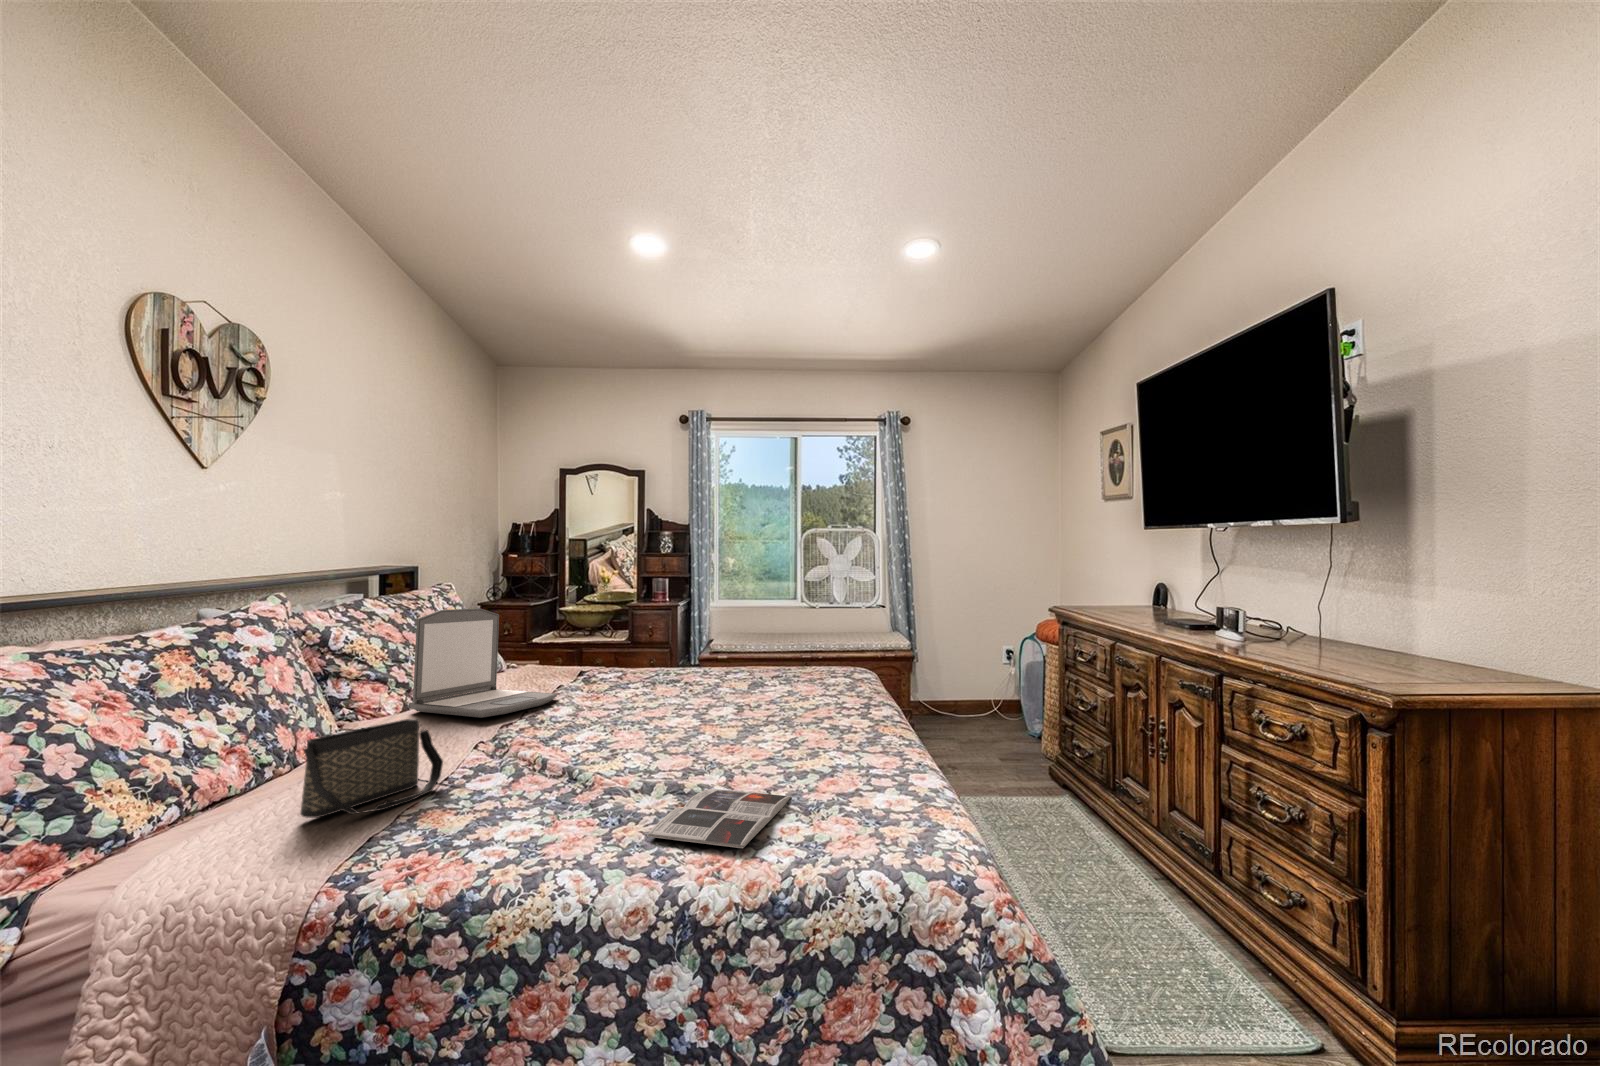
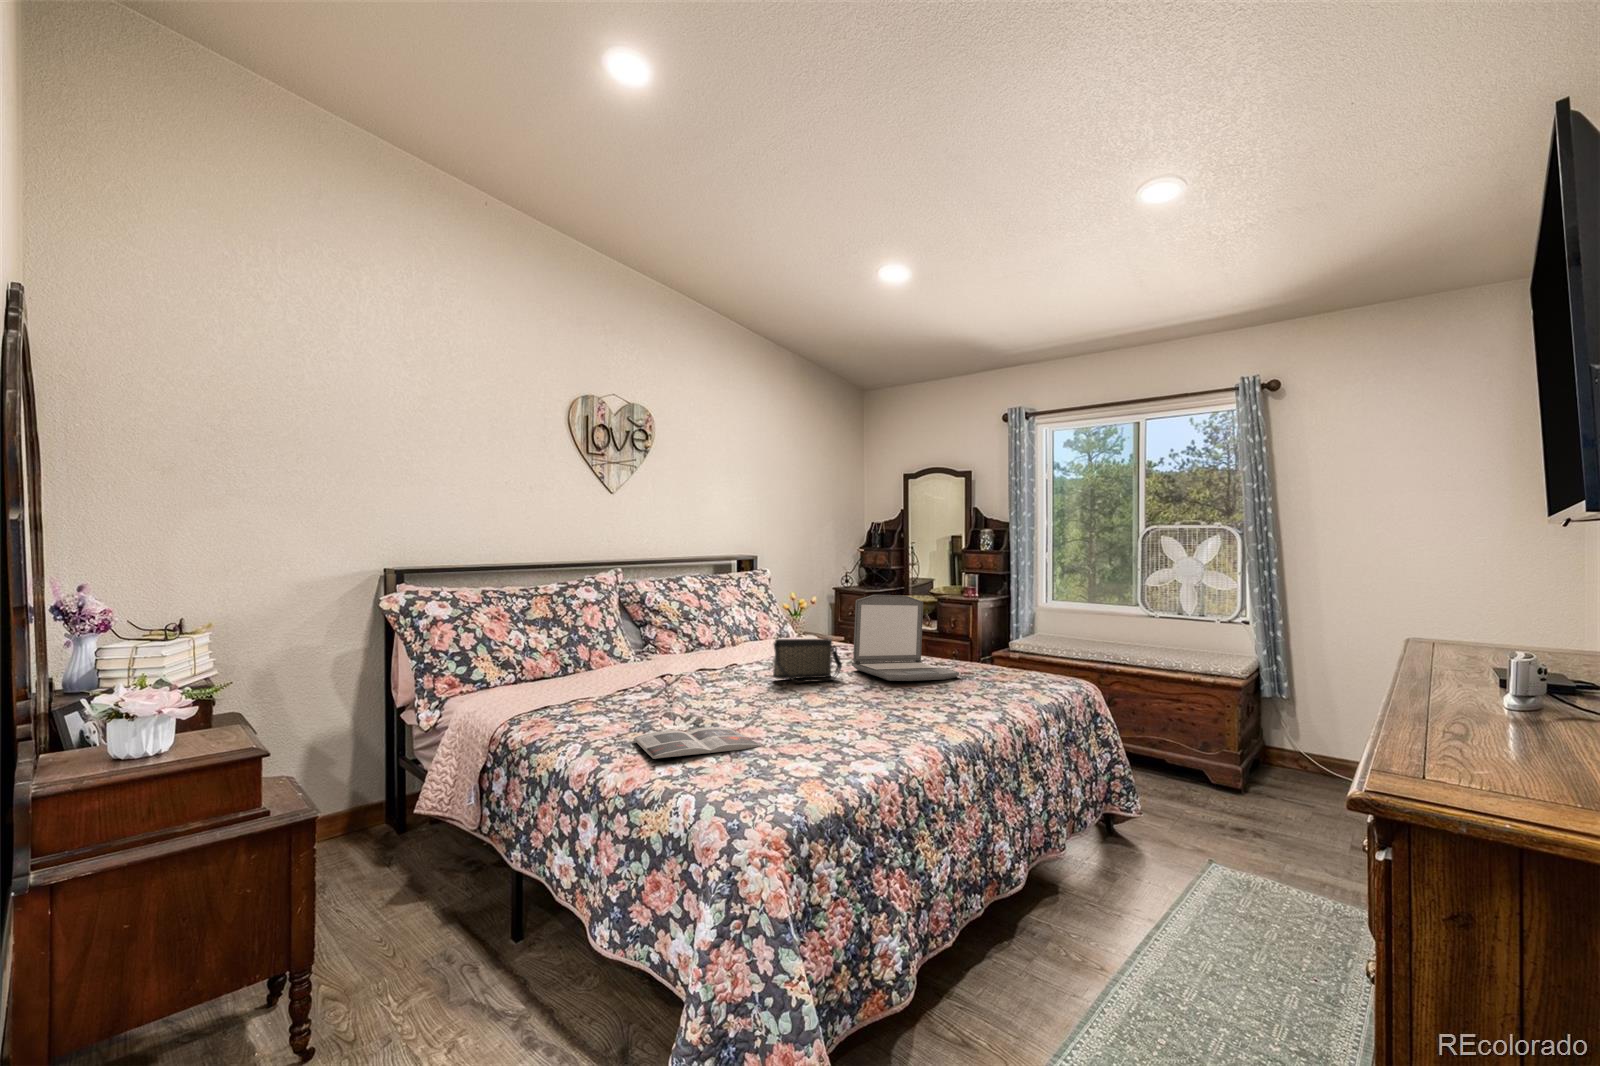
laptop: present [410,608,557,718] -> present [852,595,959,681]
handbag: present [300,719,443,818] -> present [773,639,842,682]

